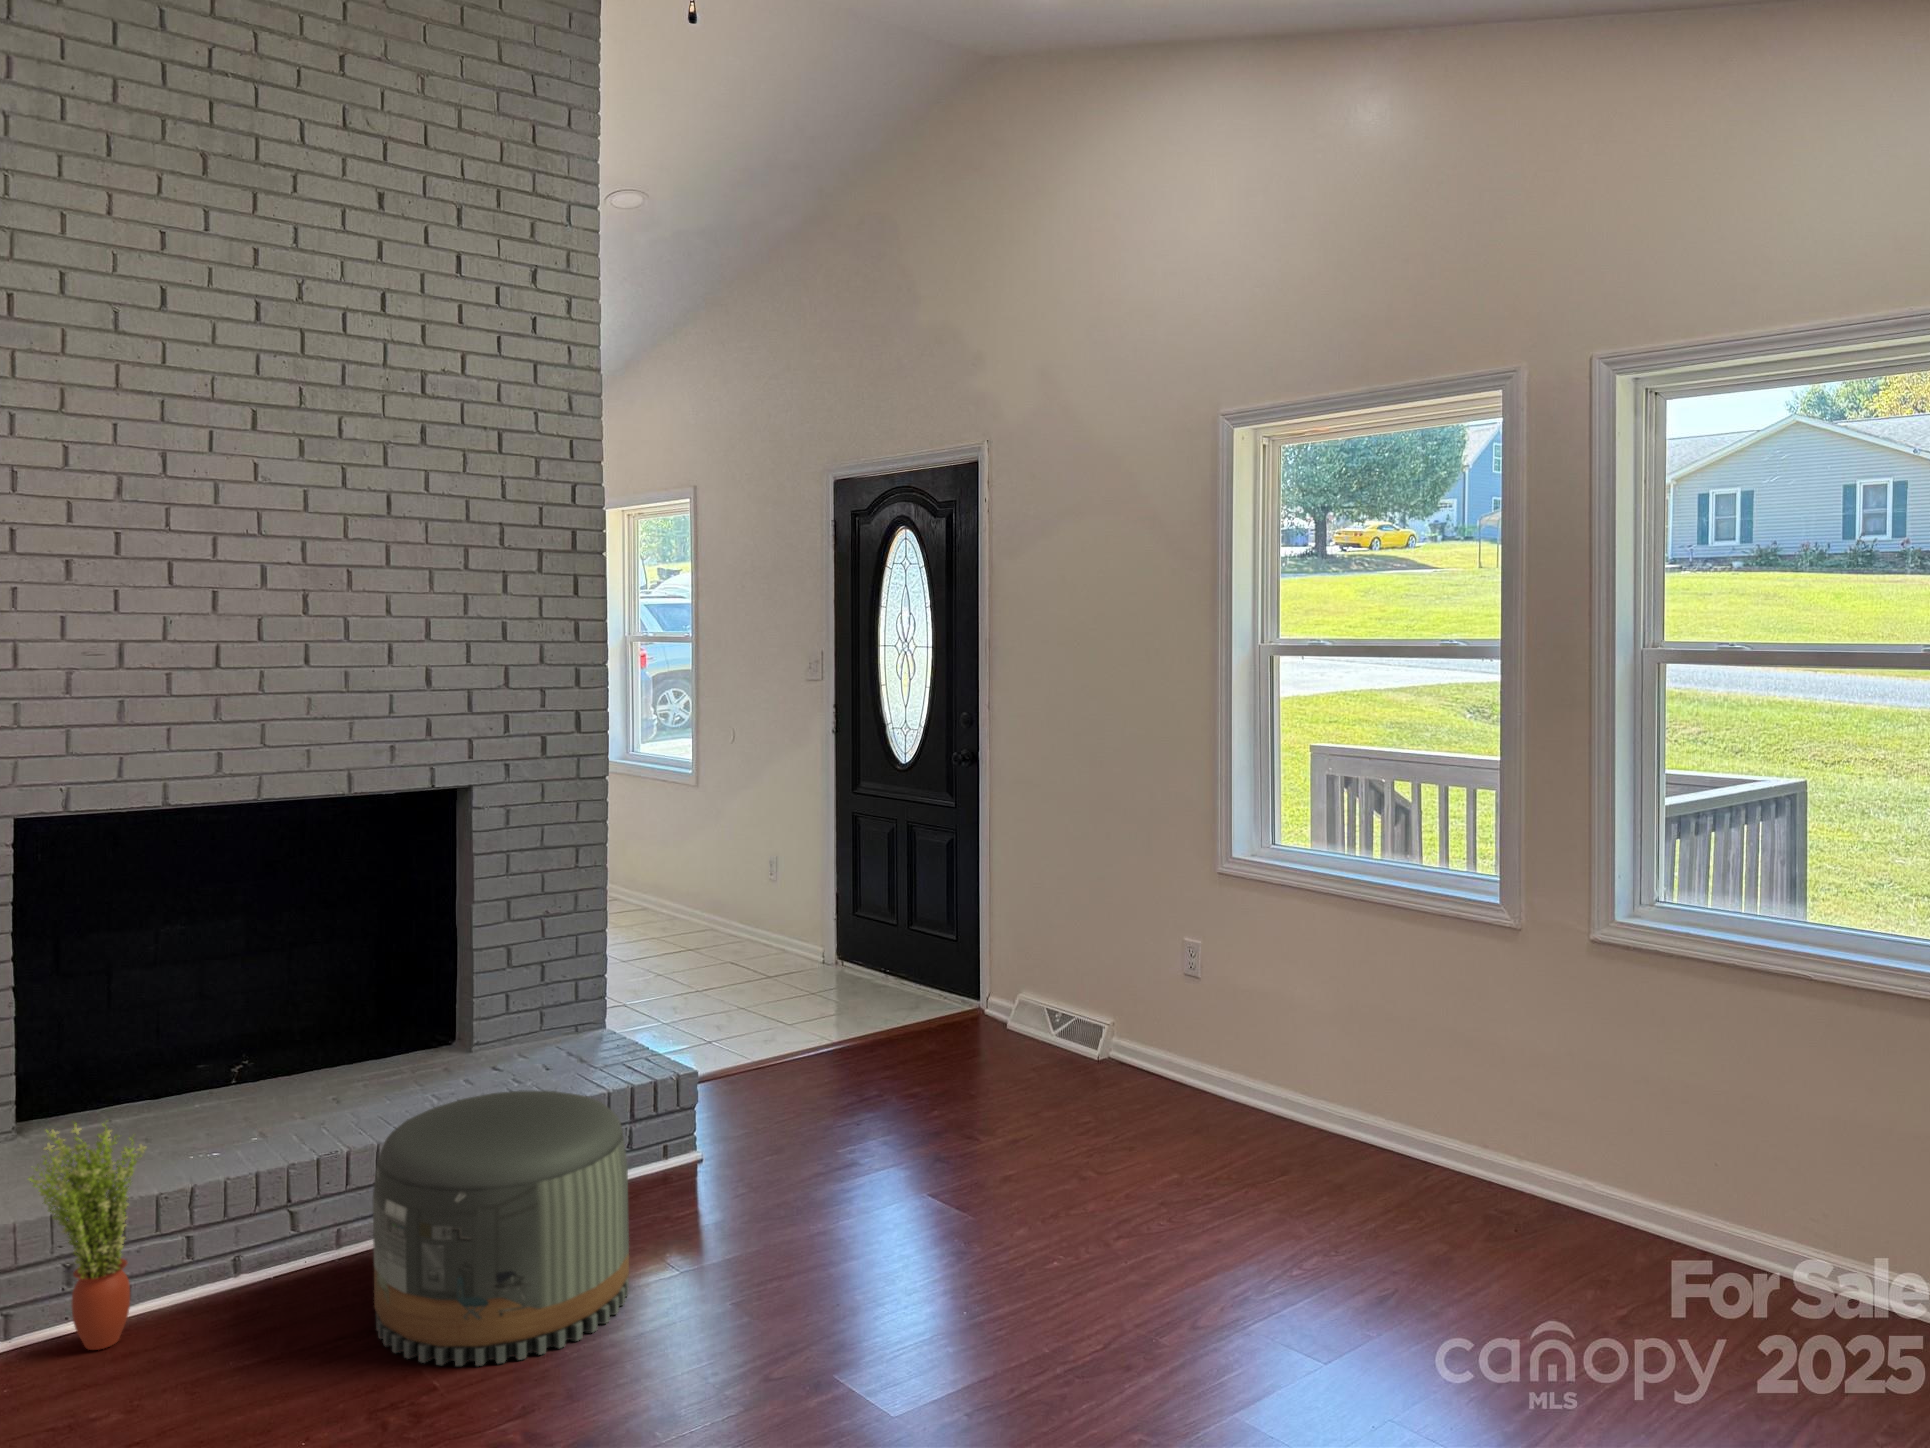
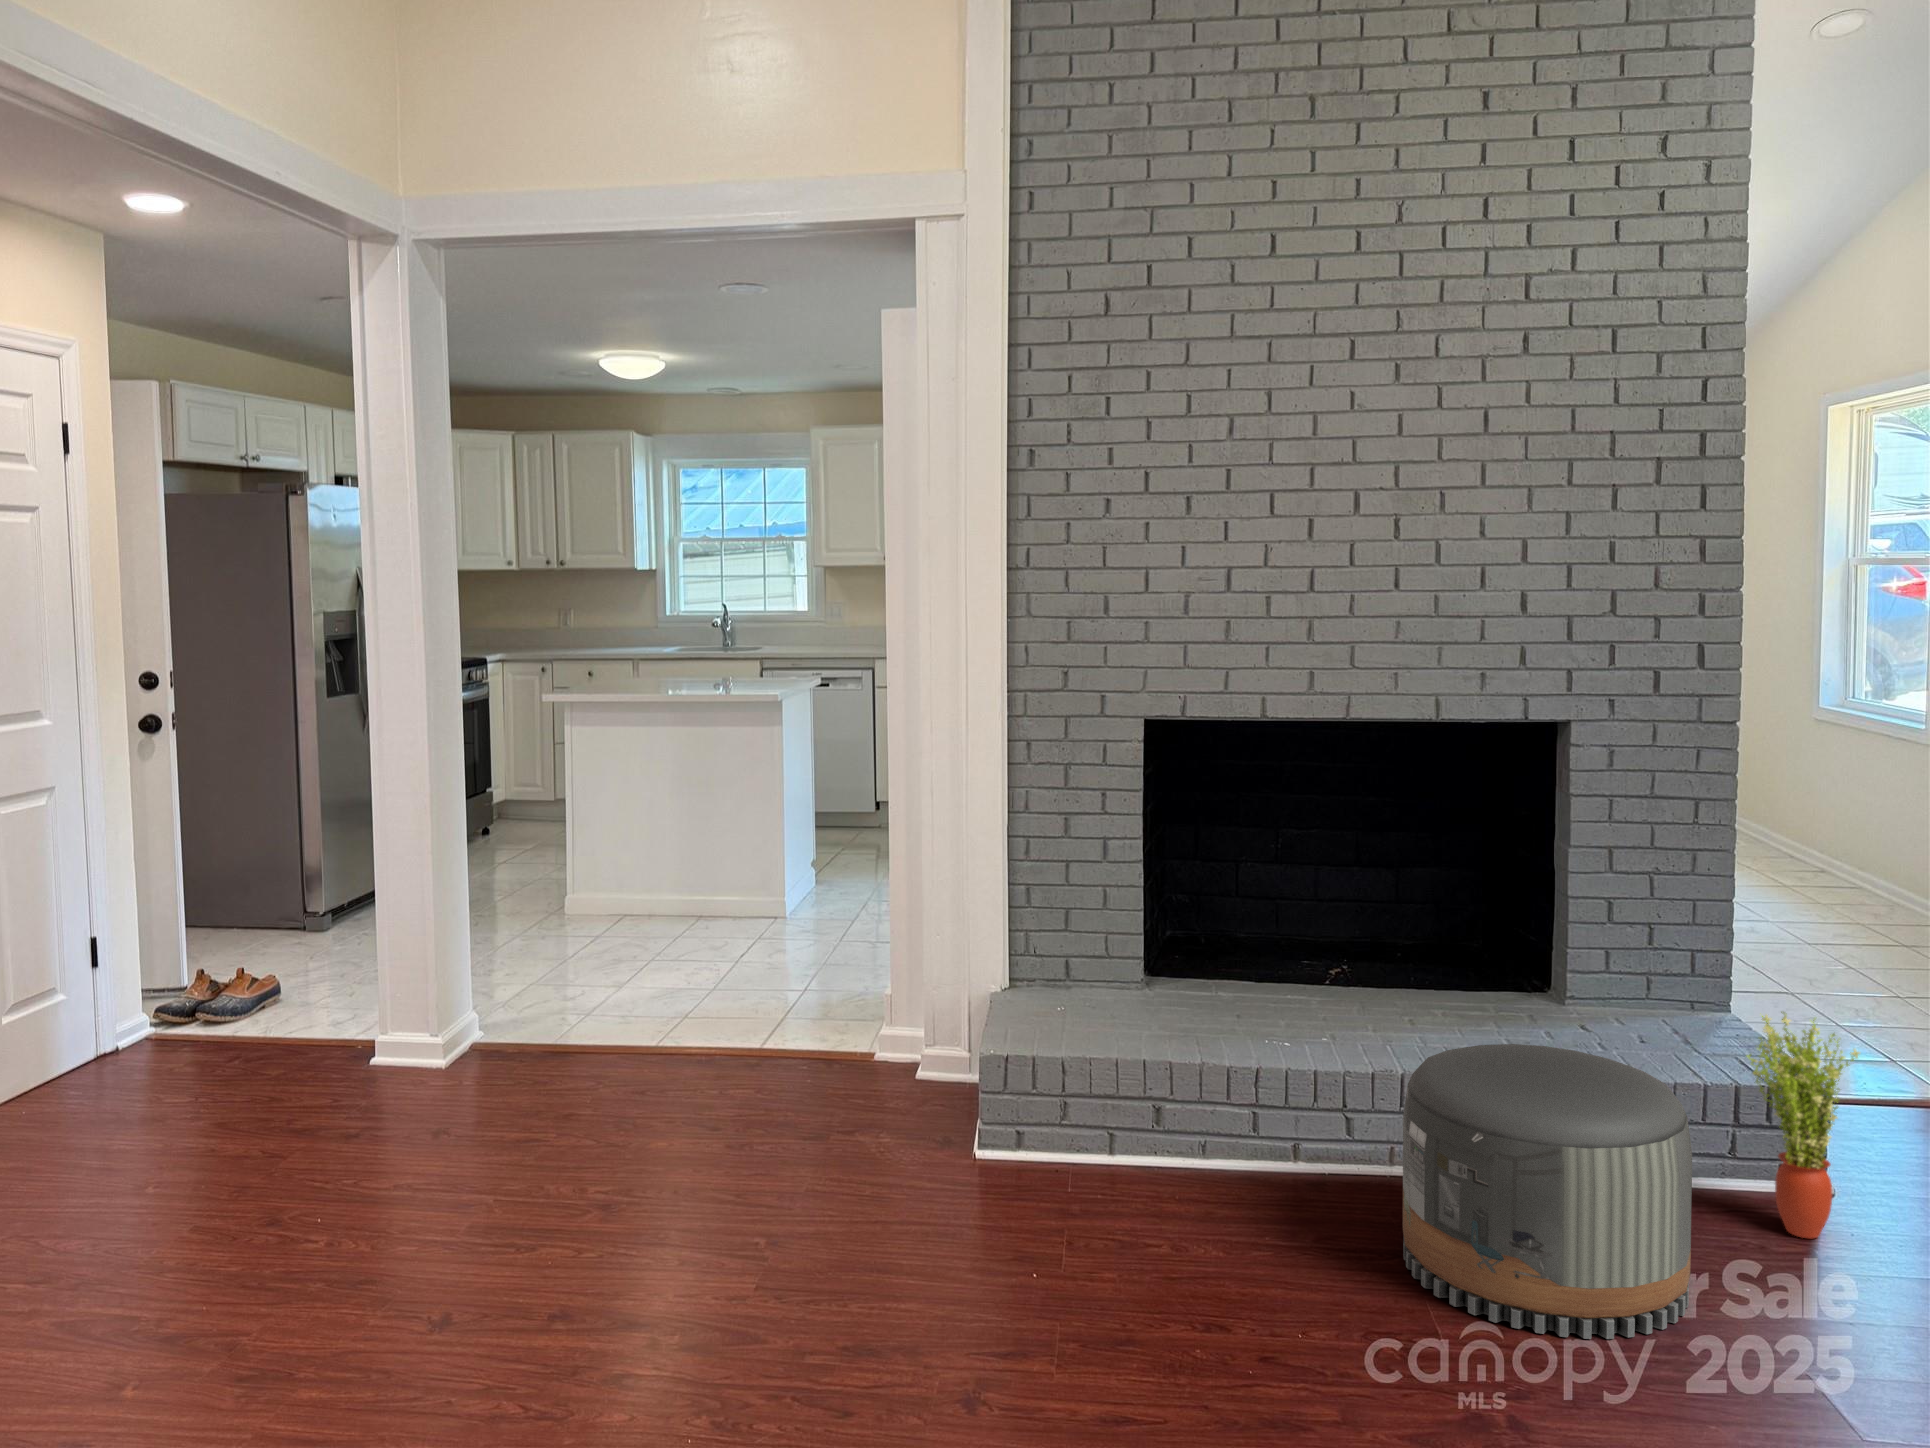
potted plant: present [29,1122,146,1350] -> present [1747,1012,1860,1239]

